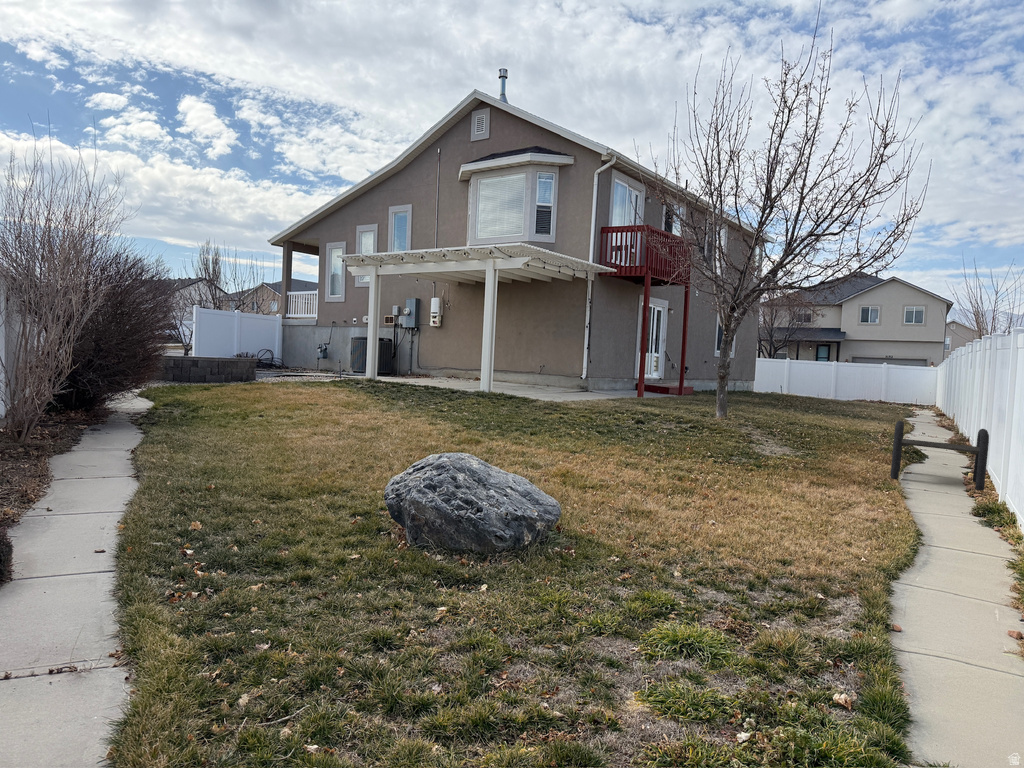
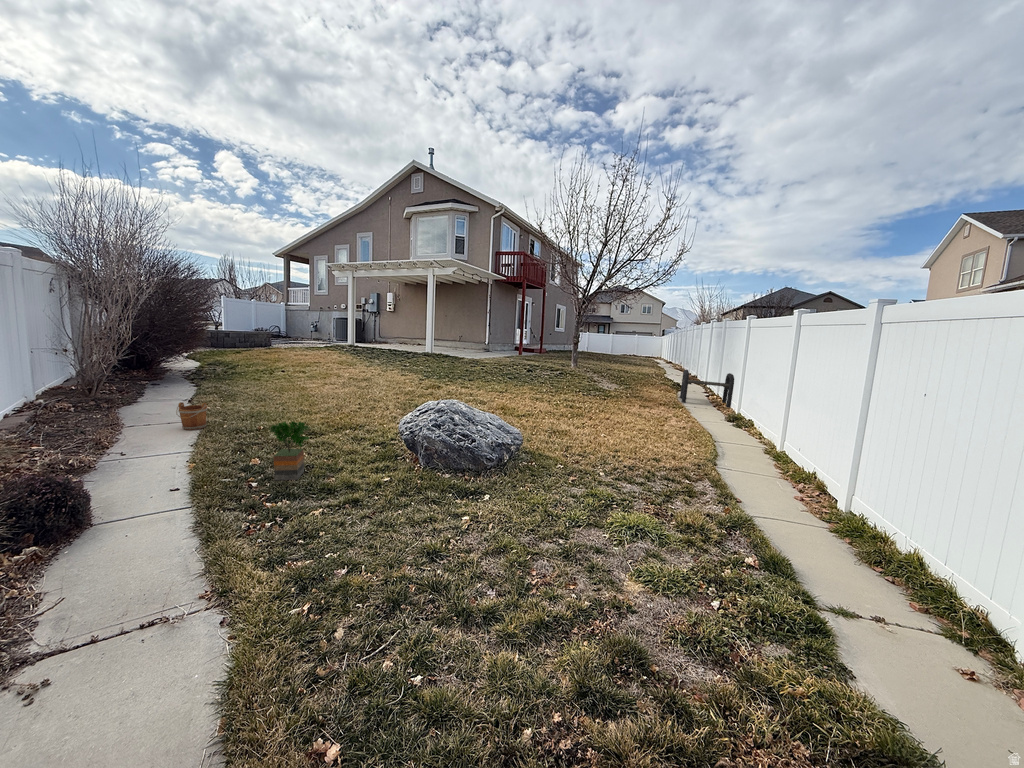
bucket: none [122,446,158,483] -> present [176,402,207,430]
potted tree: none [214,469,266,547] -> present [270,421,310,480]

